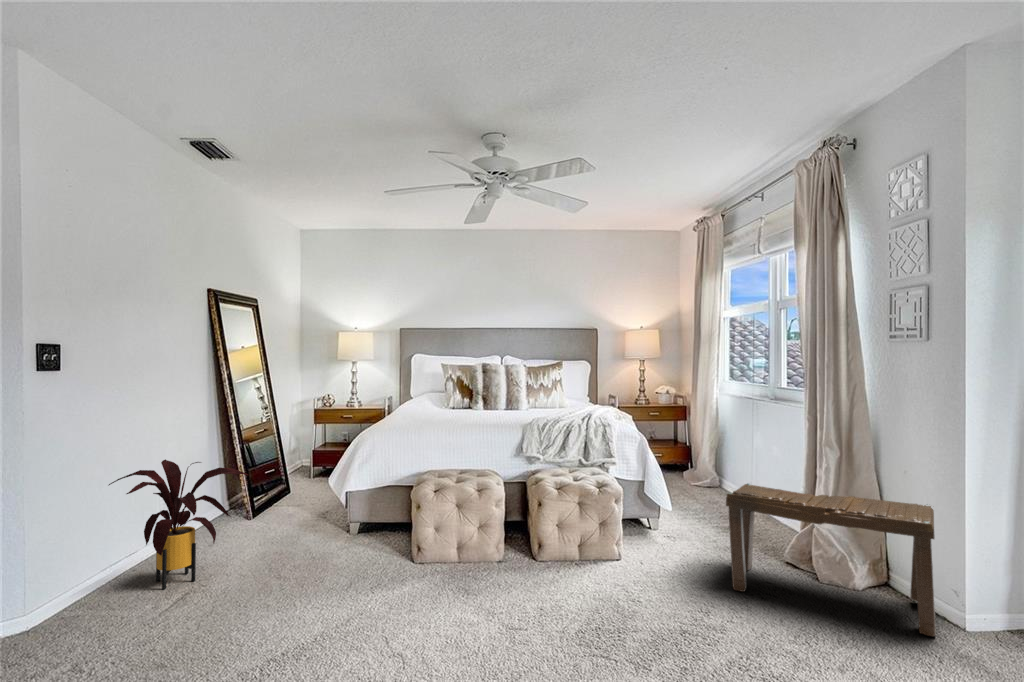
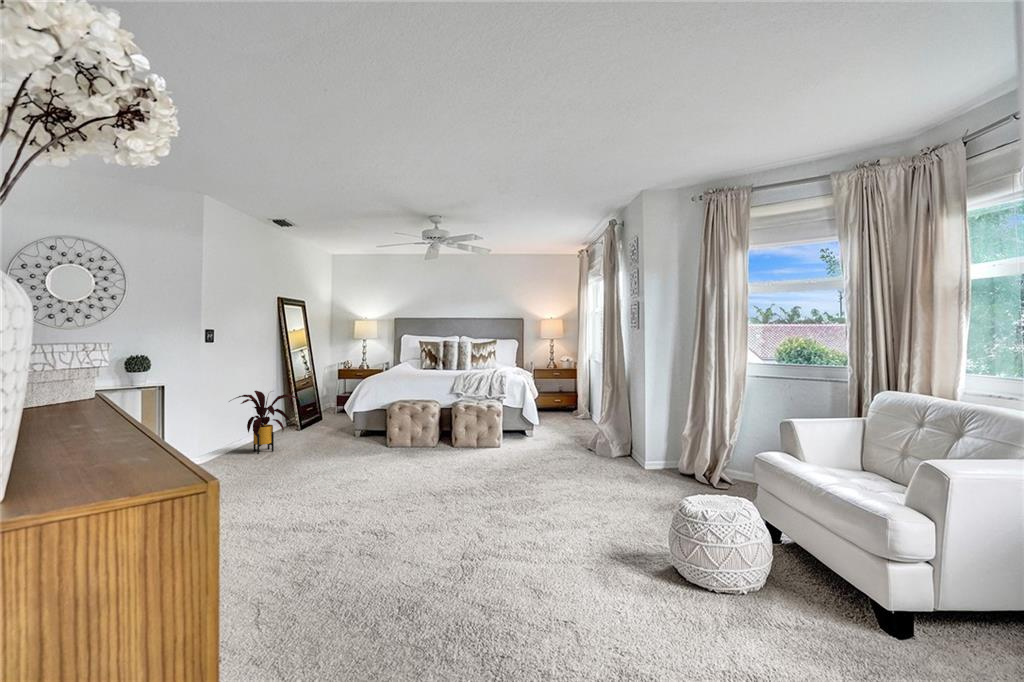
bench: present [726,483,936,636] -> none [545,405,642,470]

